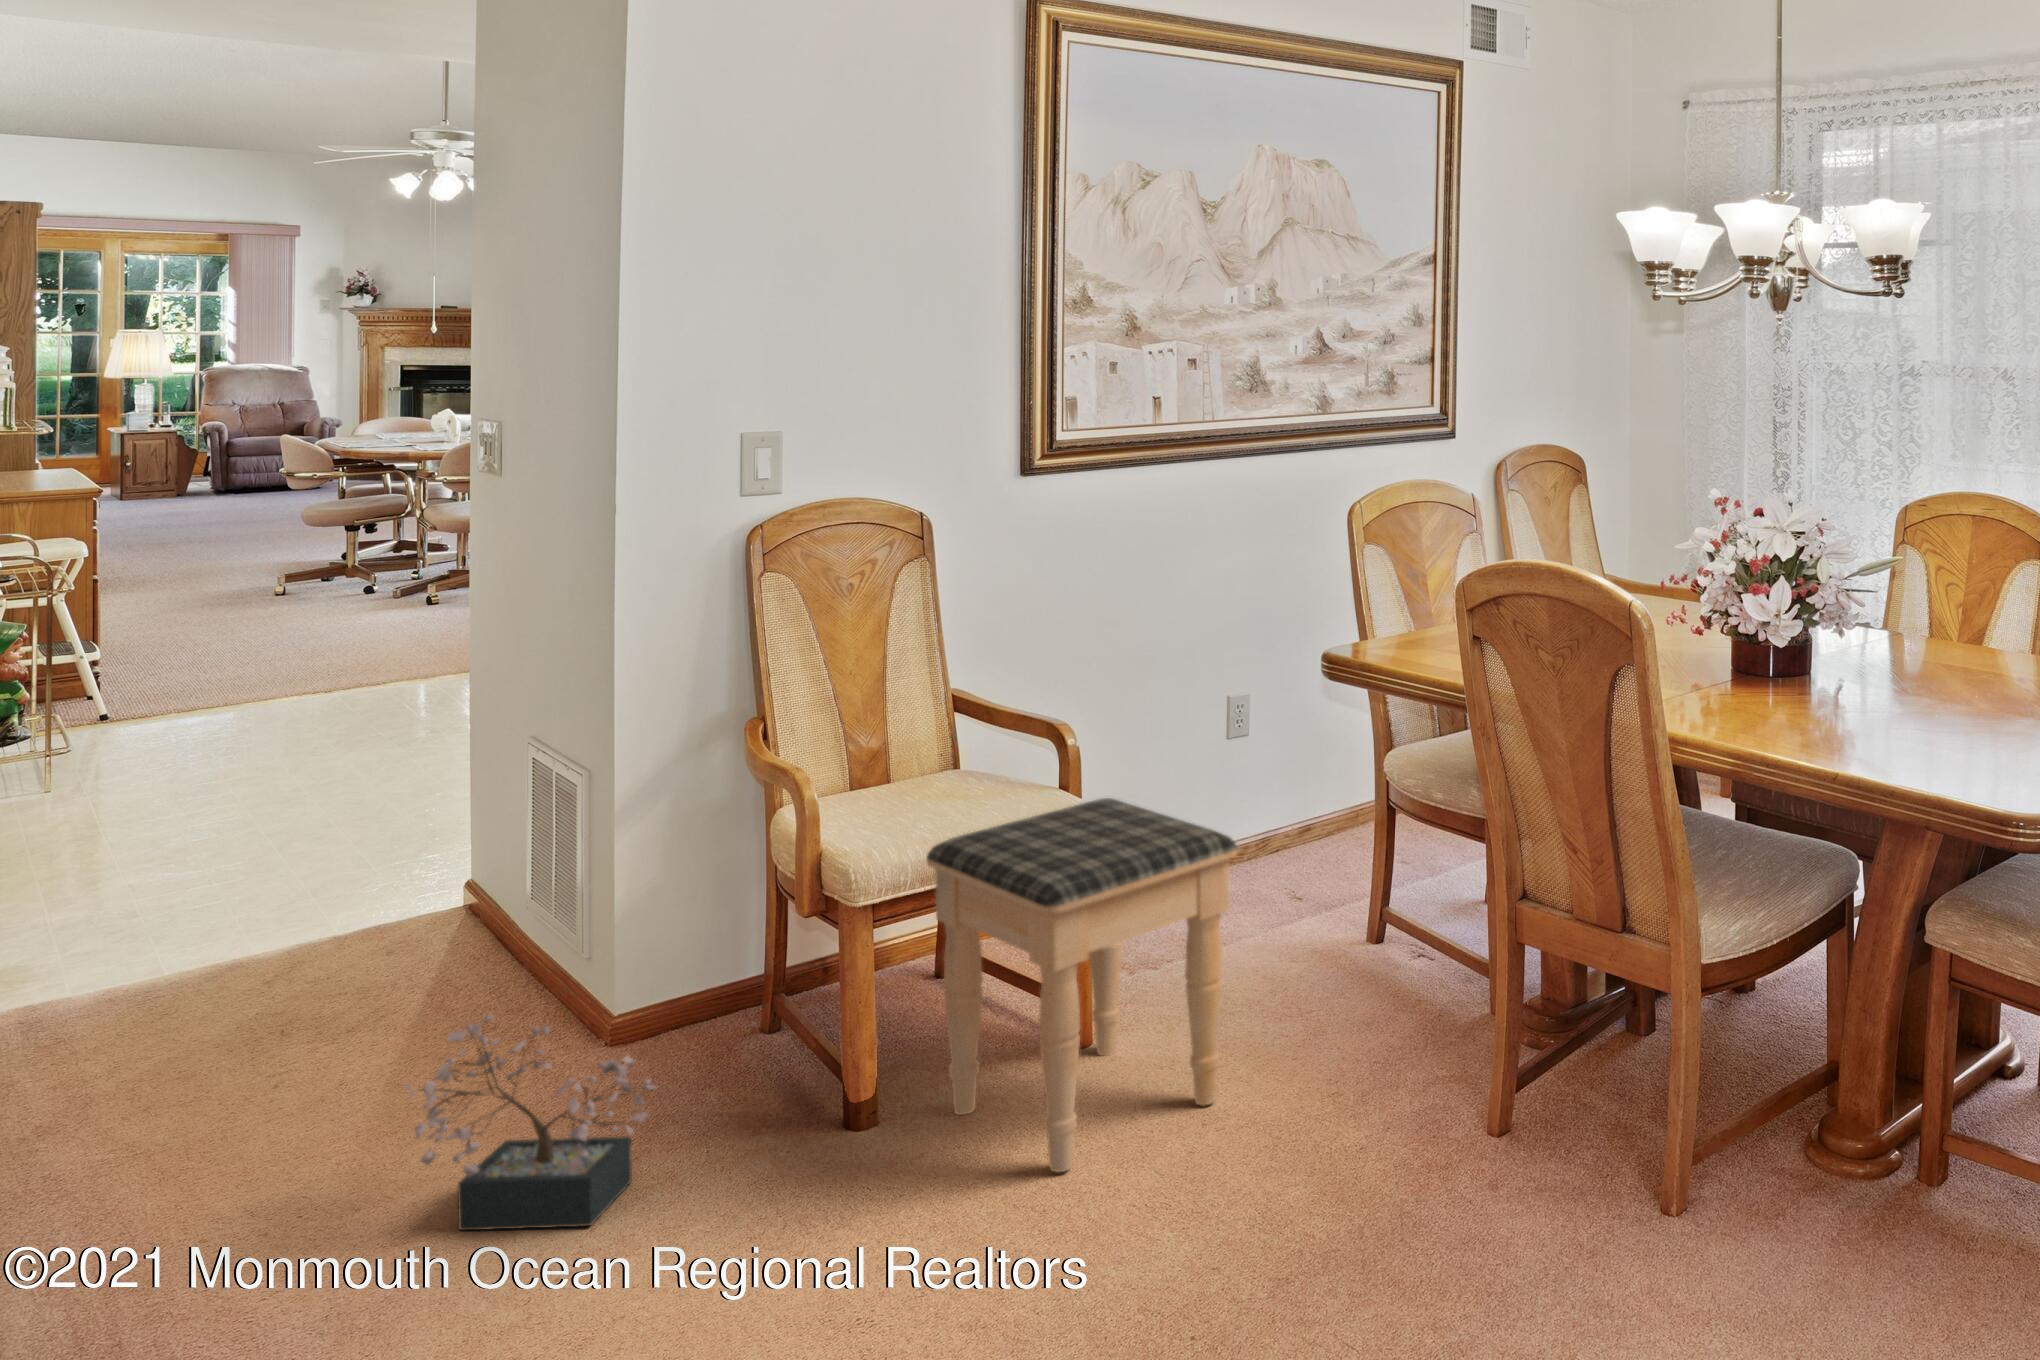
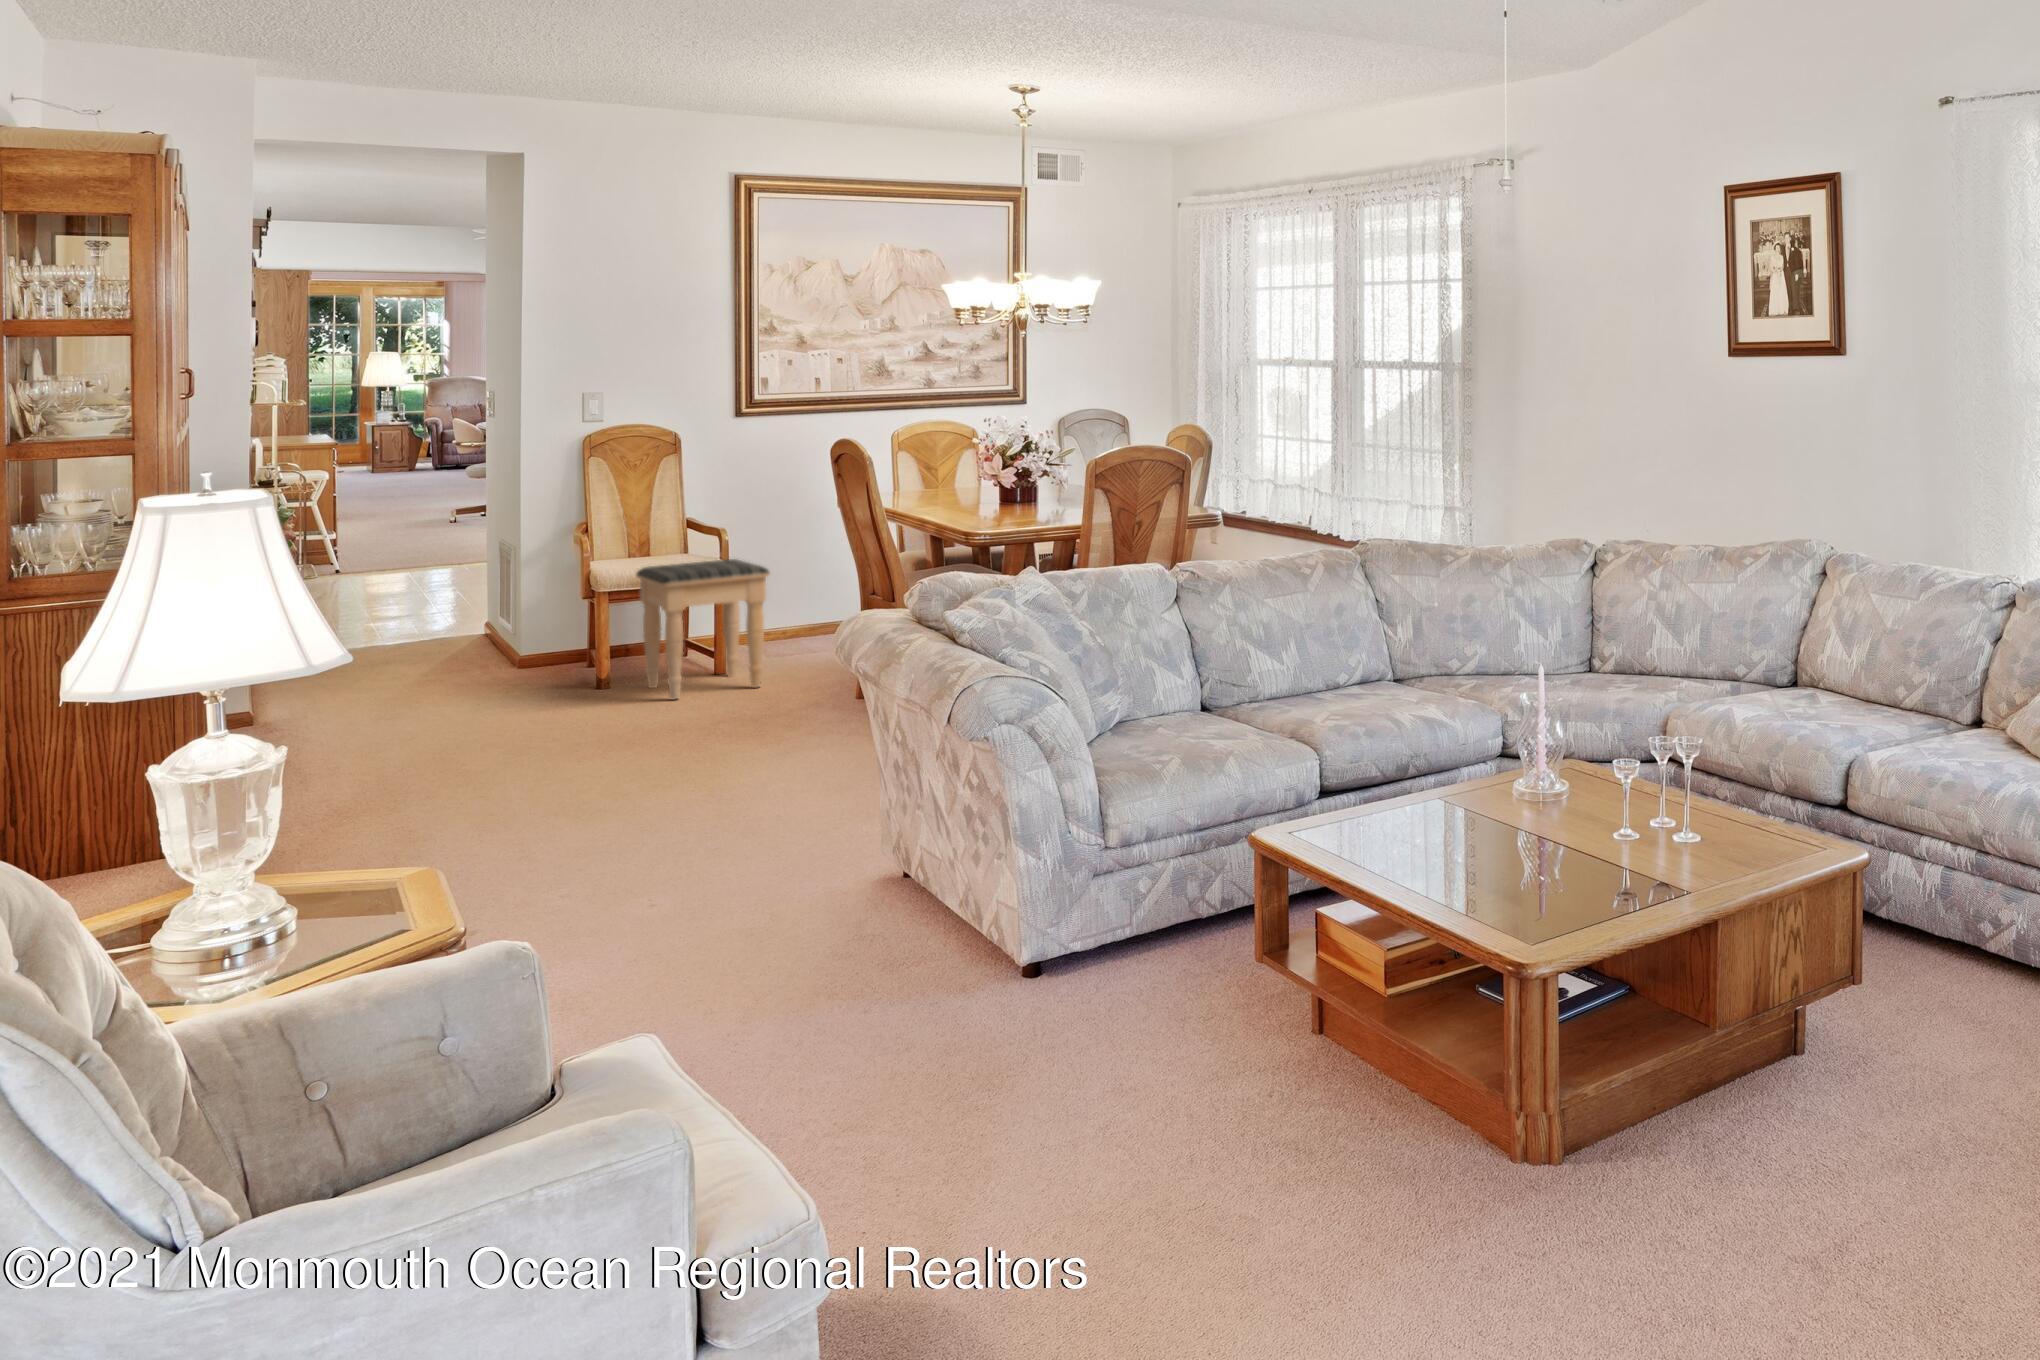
decorative plant: present [405,1014,657,1230] -> none [408,627,515,705]

